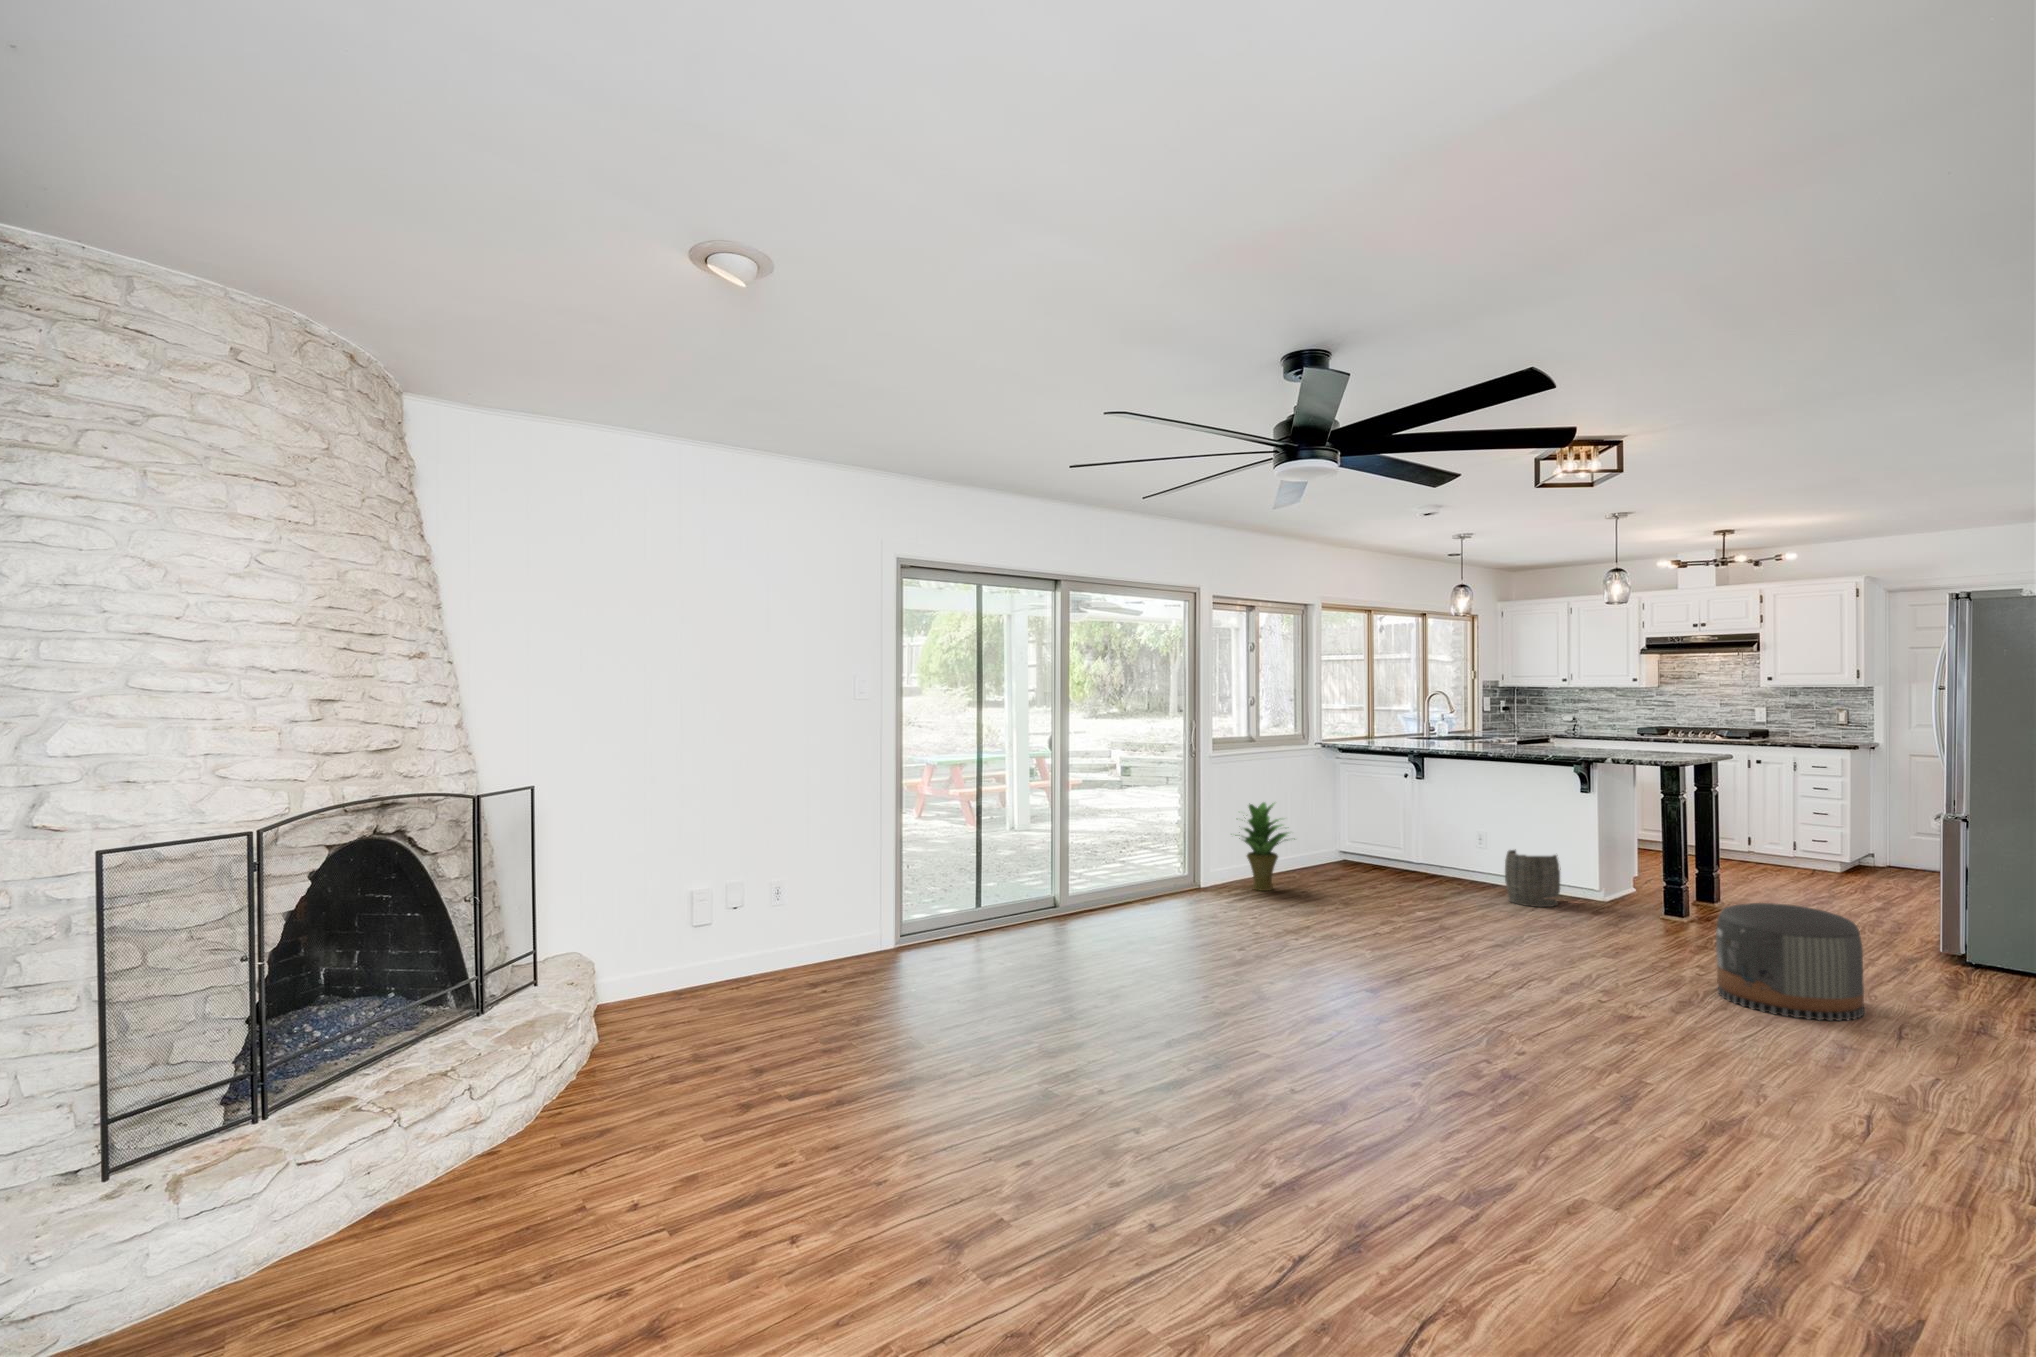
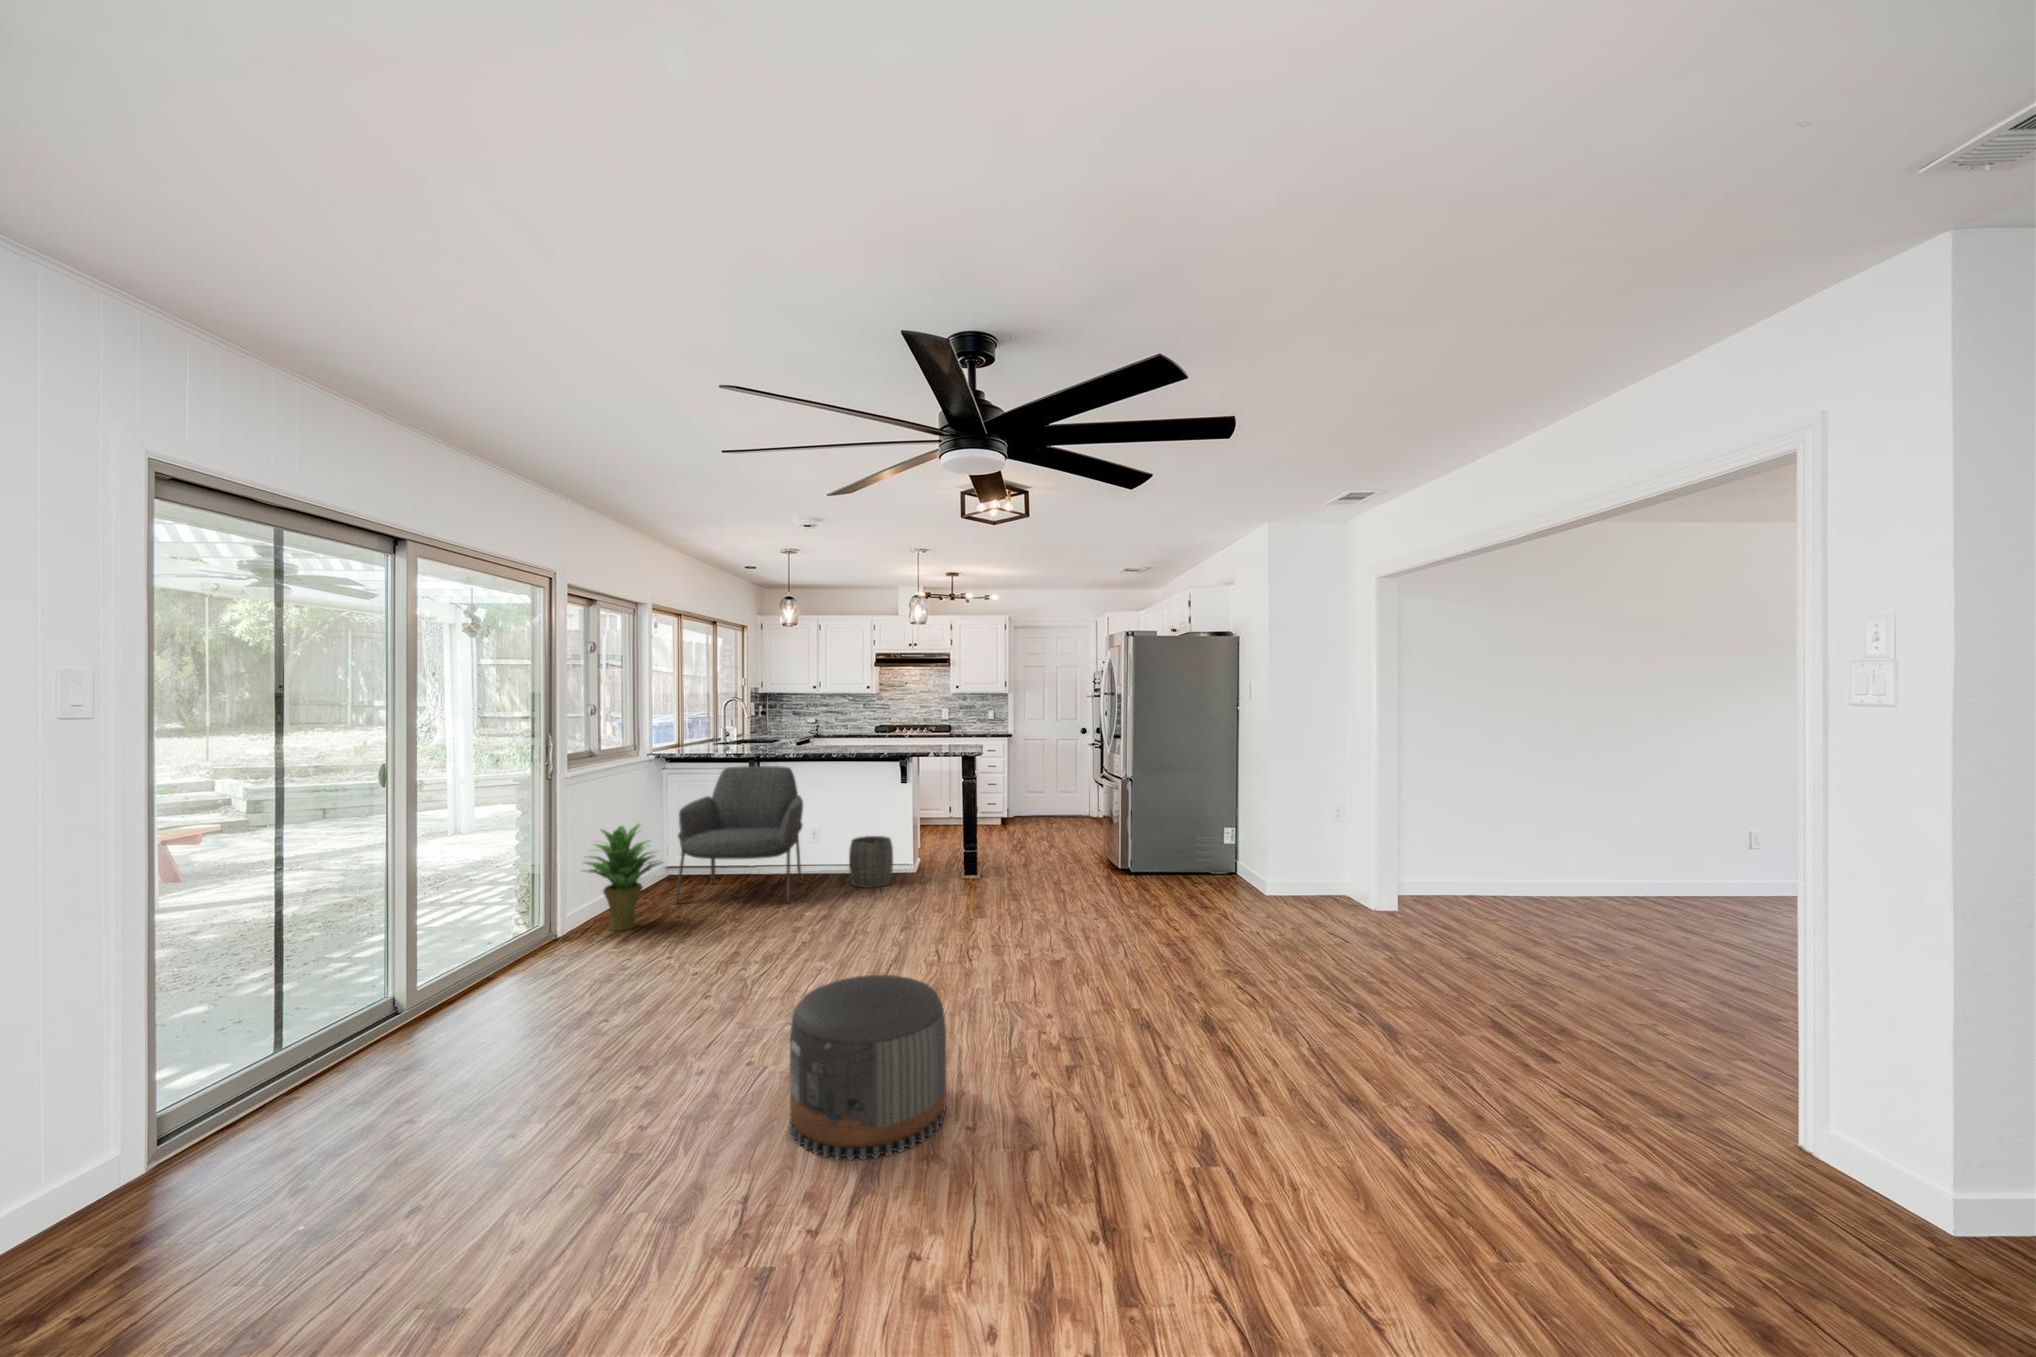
armchair: none [1322,761,1459,900] -> present [675,766,803,904]
pouf: present [1716,903,1864,1021] -> present [790,975,946,1160]

